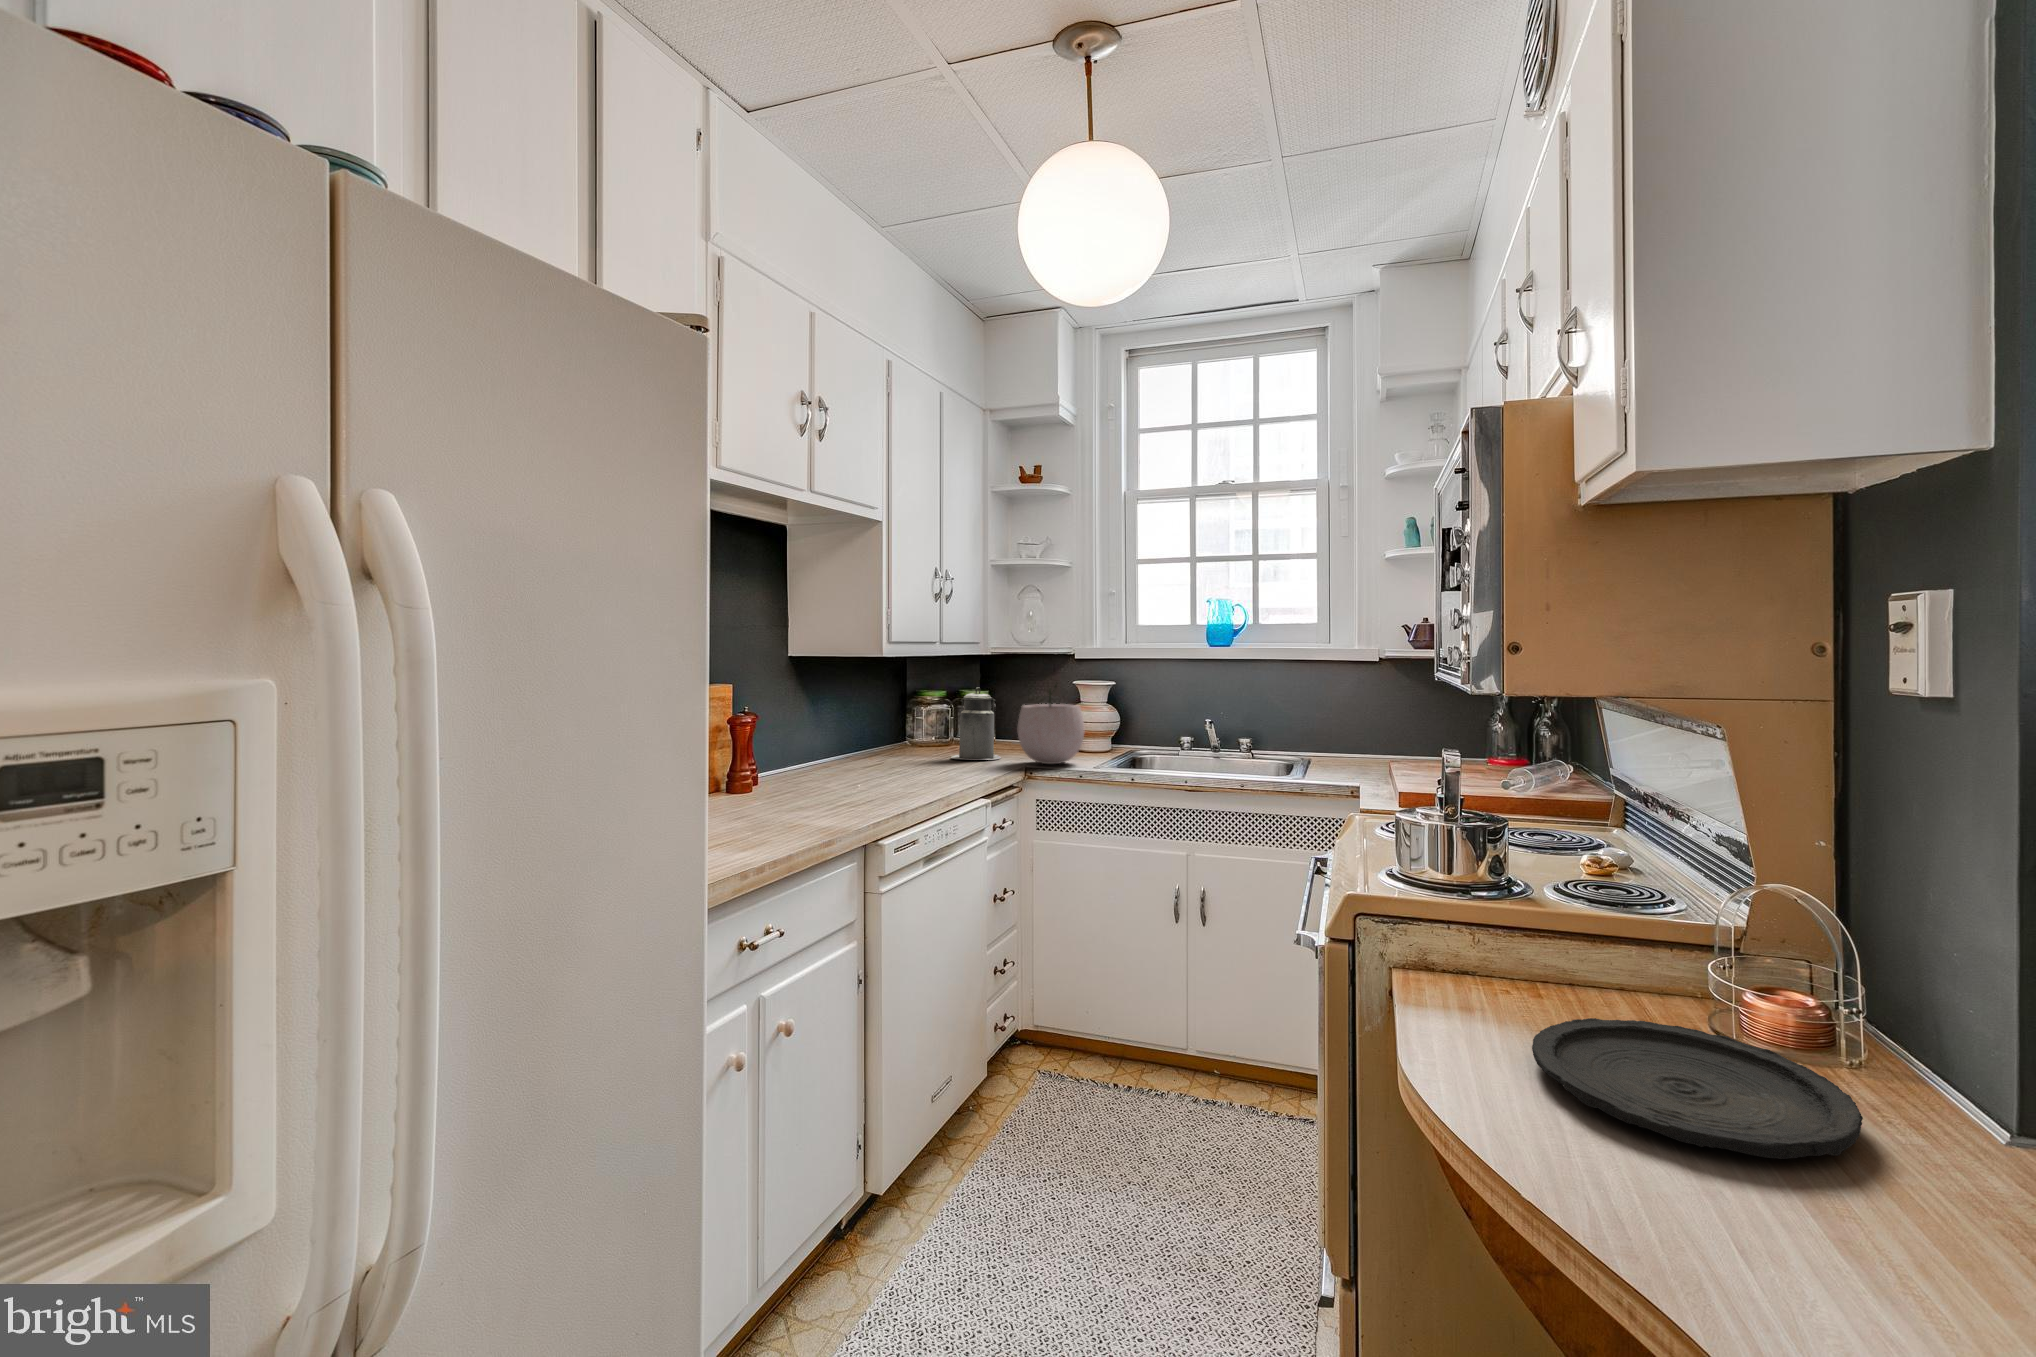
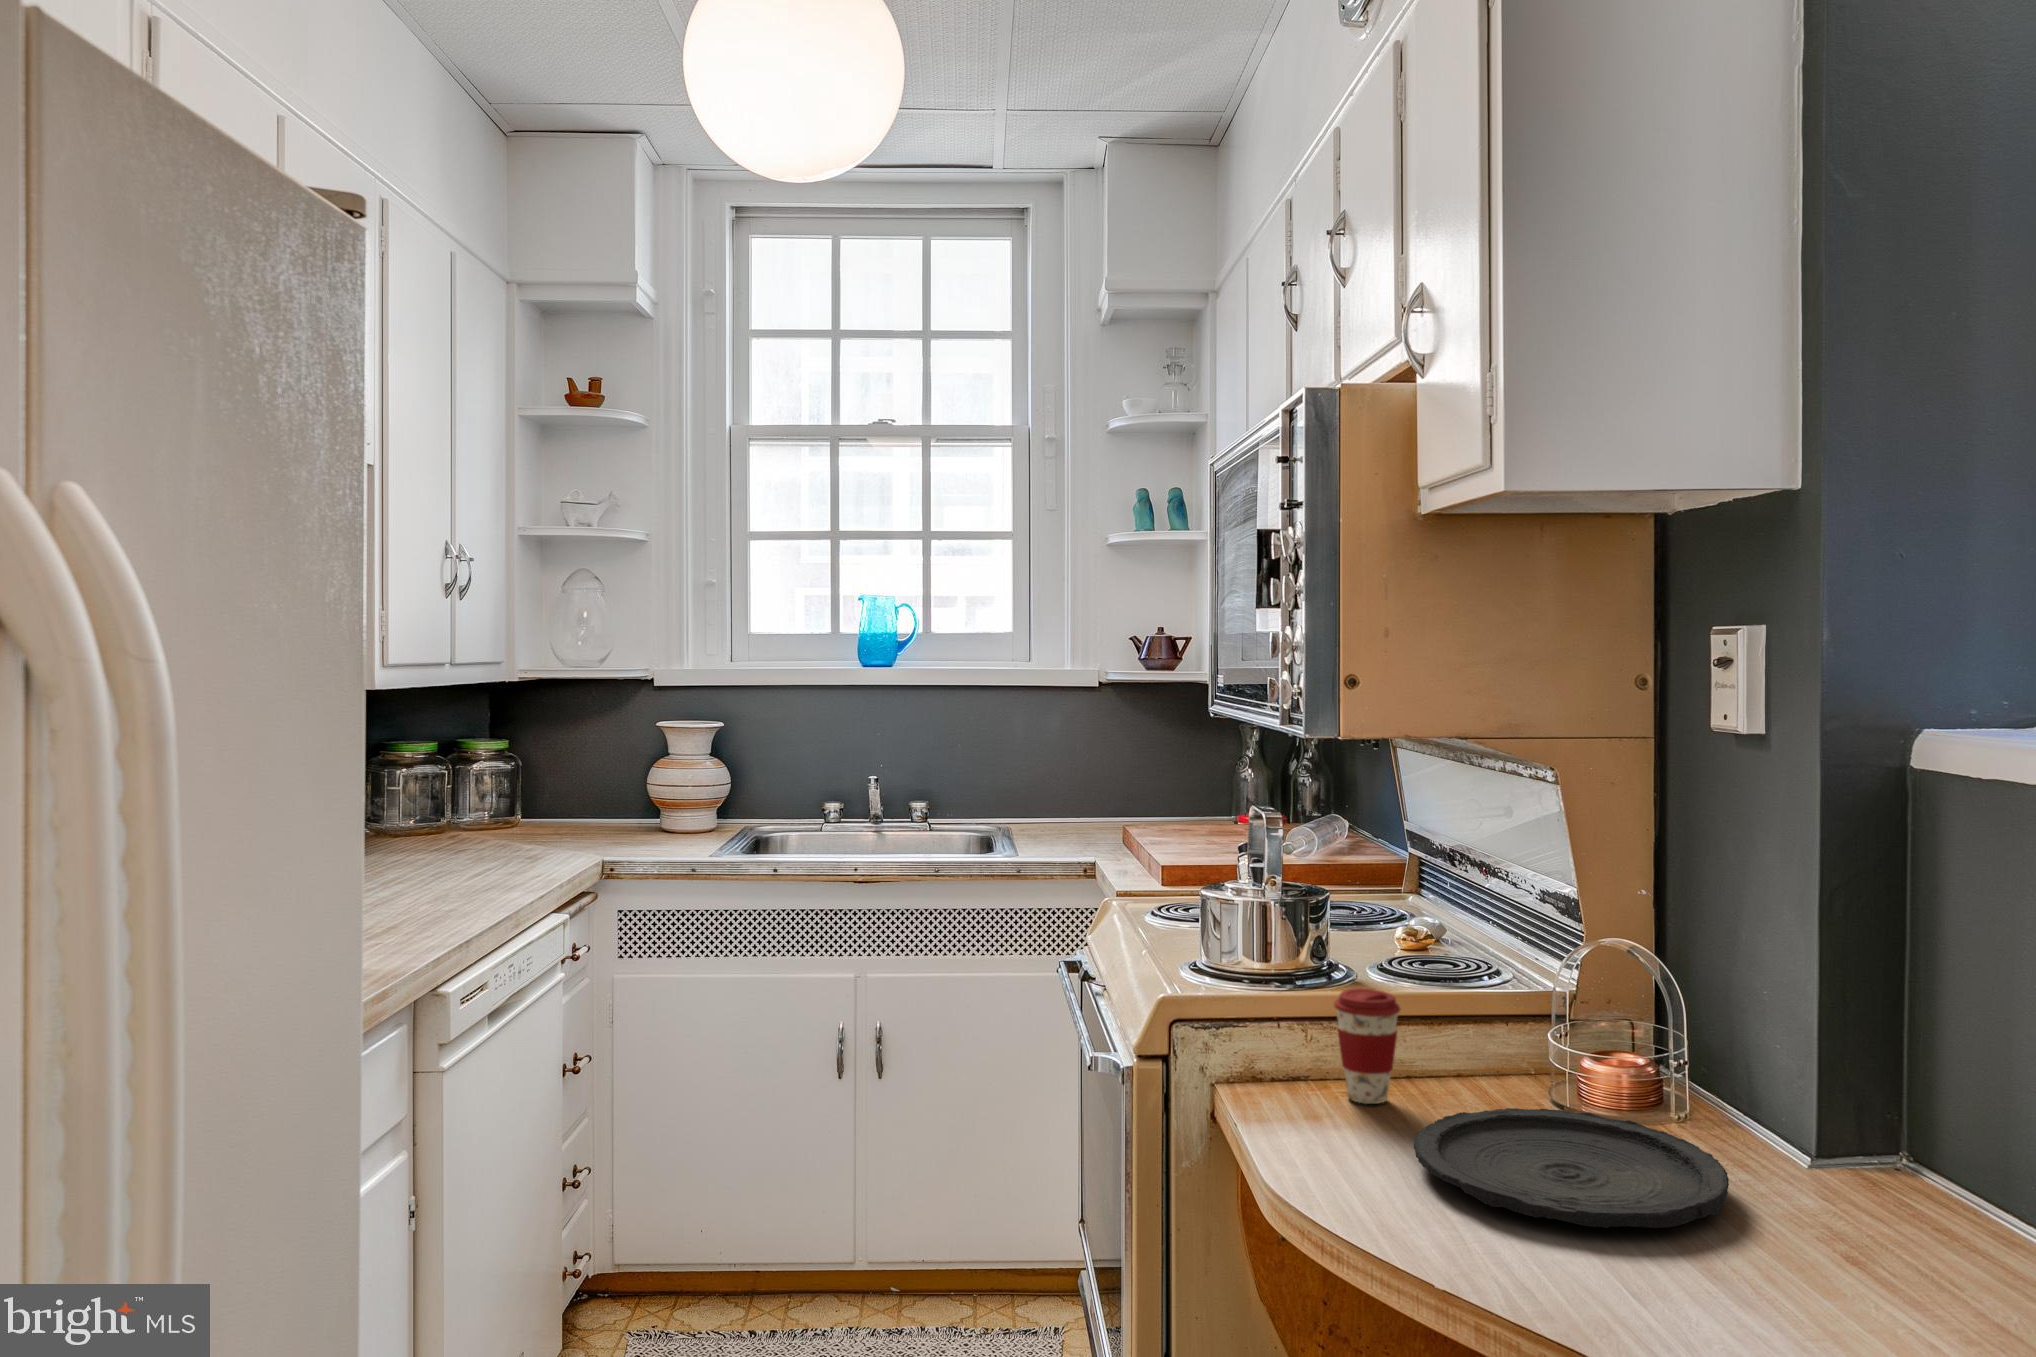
plant pot: present [1018,685,1085,764] -> none [578,716,687,849]
canister: present [951,687,1001,760] -> none [455,728,542,847]
coffee cup: none [1487,903,1548,999] -> present [1334,988,1400,1104]

